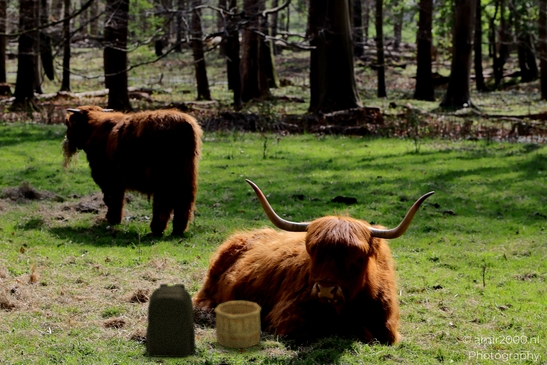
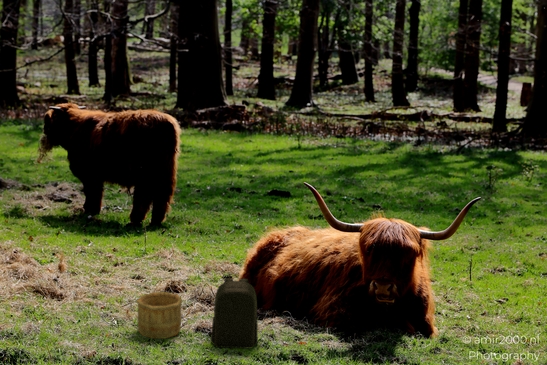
wooden bucket: present [215,301,261,348] -> present [137,292,182,339]

